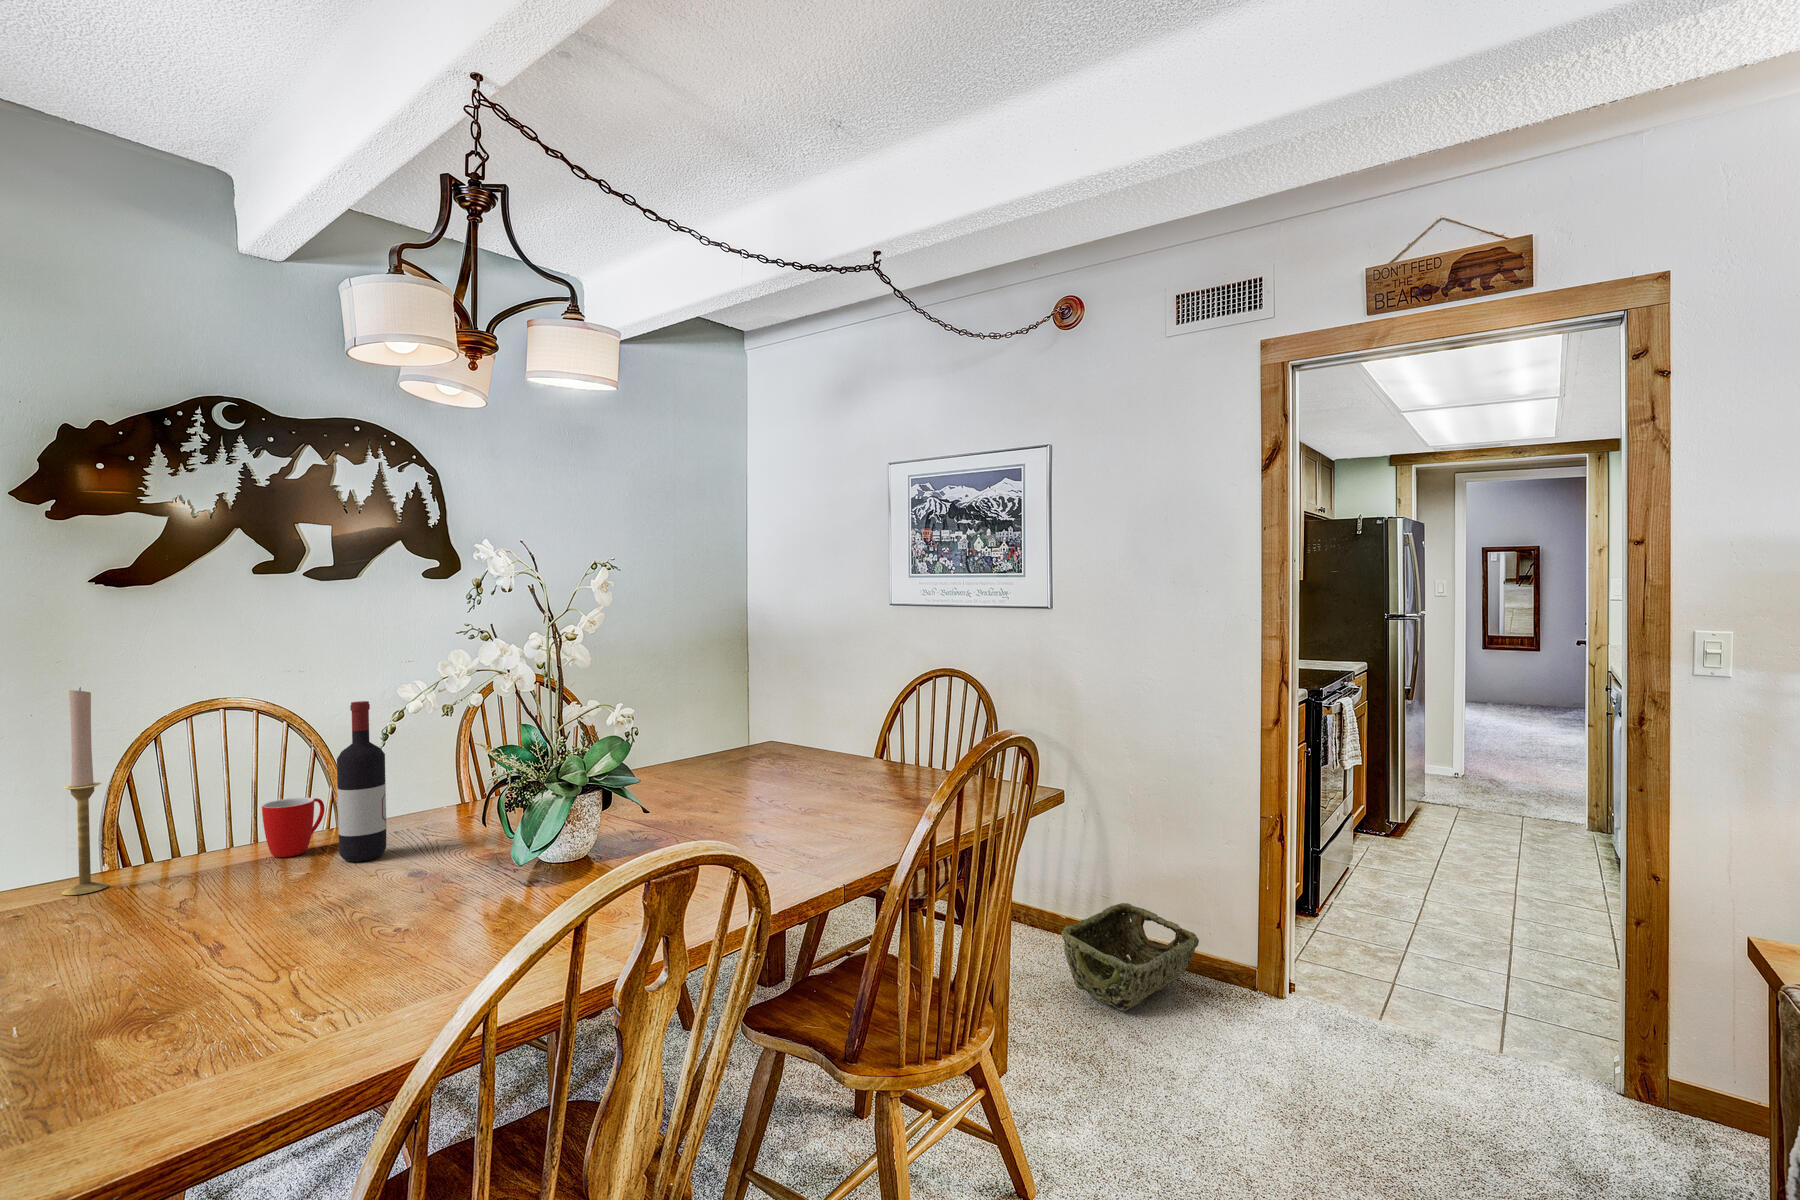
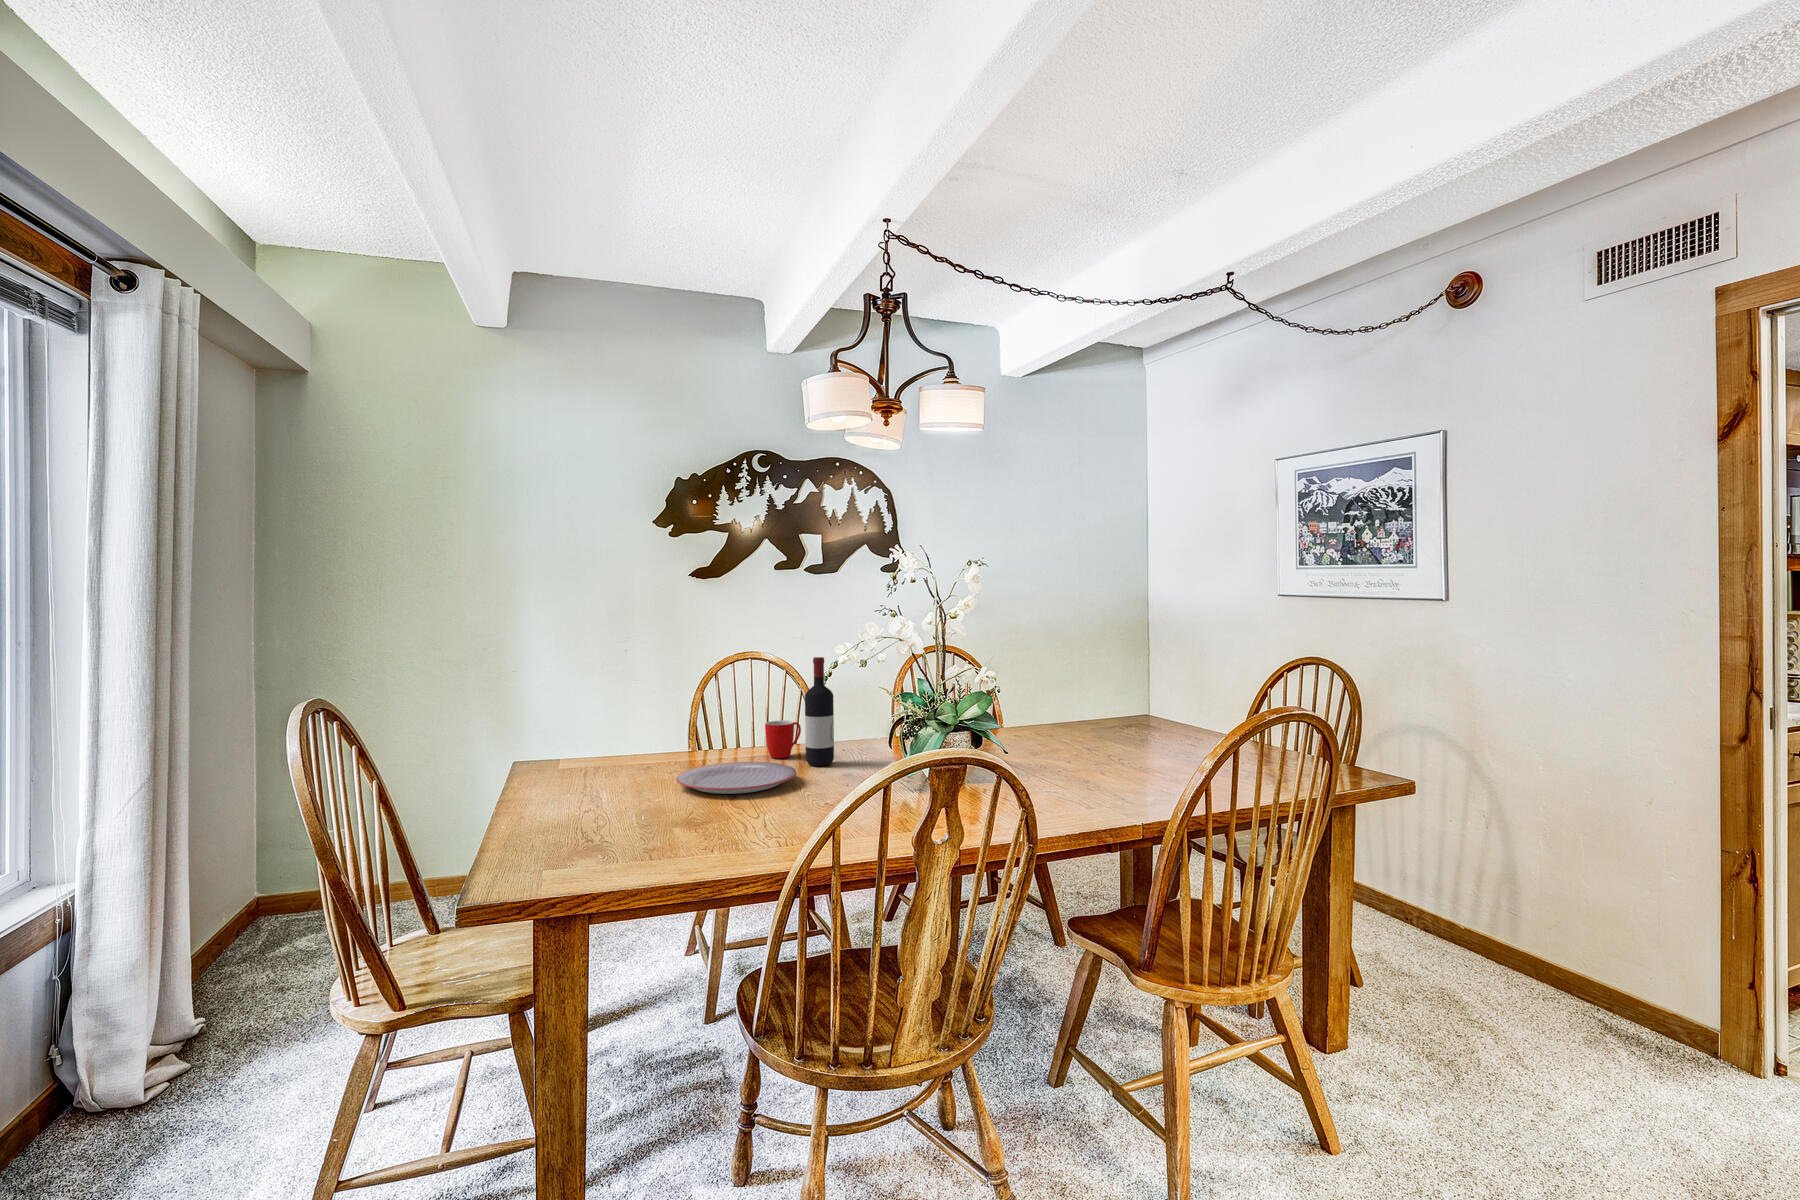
candlestick: present [62,687,108,895] -> none [665,640,687,764]
plate: none [95,868,332,939] -> present [676,762,797,794]
woven basket: present [1062,903,1199,1011] -> none [1435,921,1623,1029]

